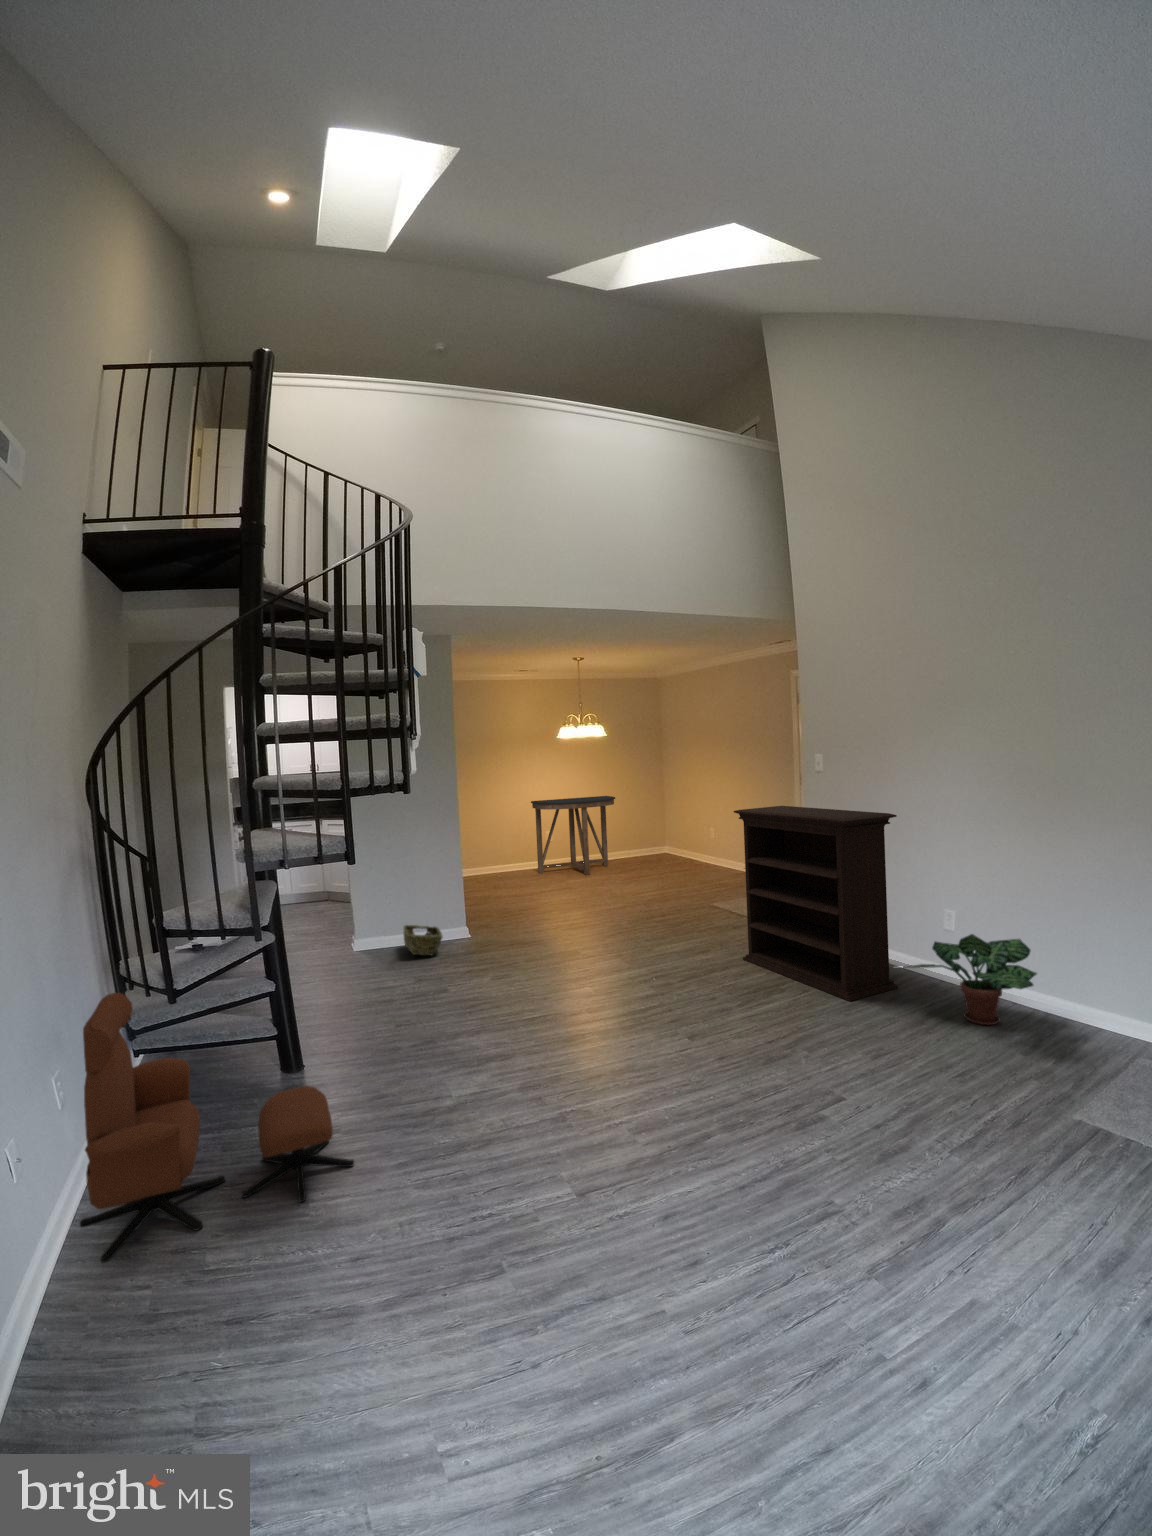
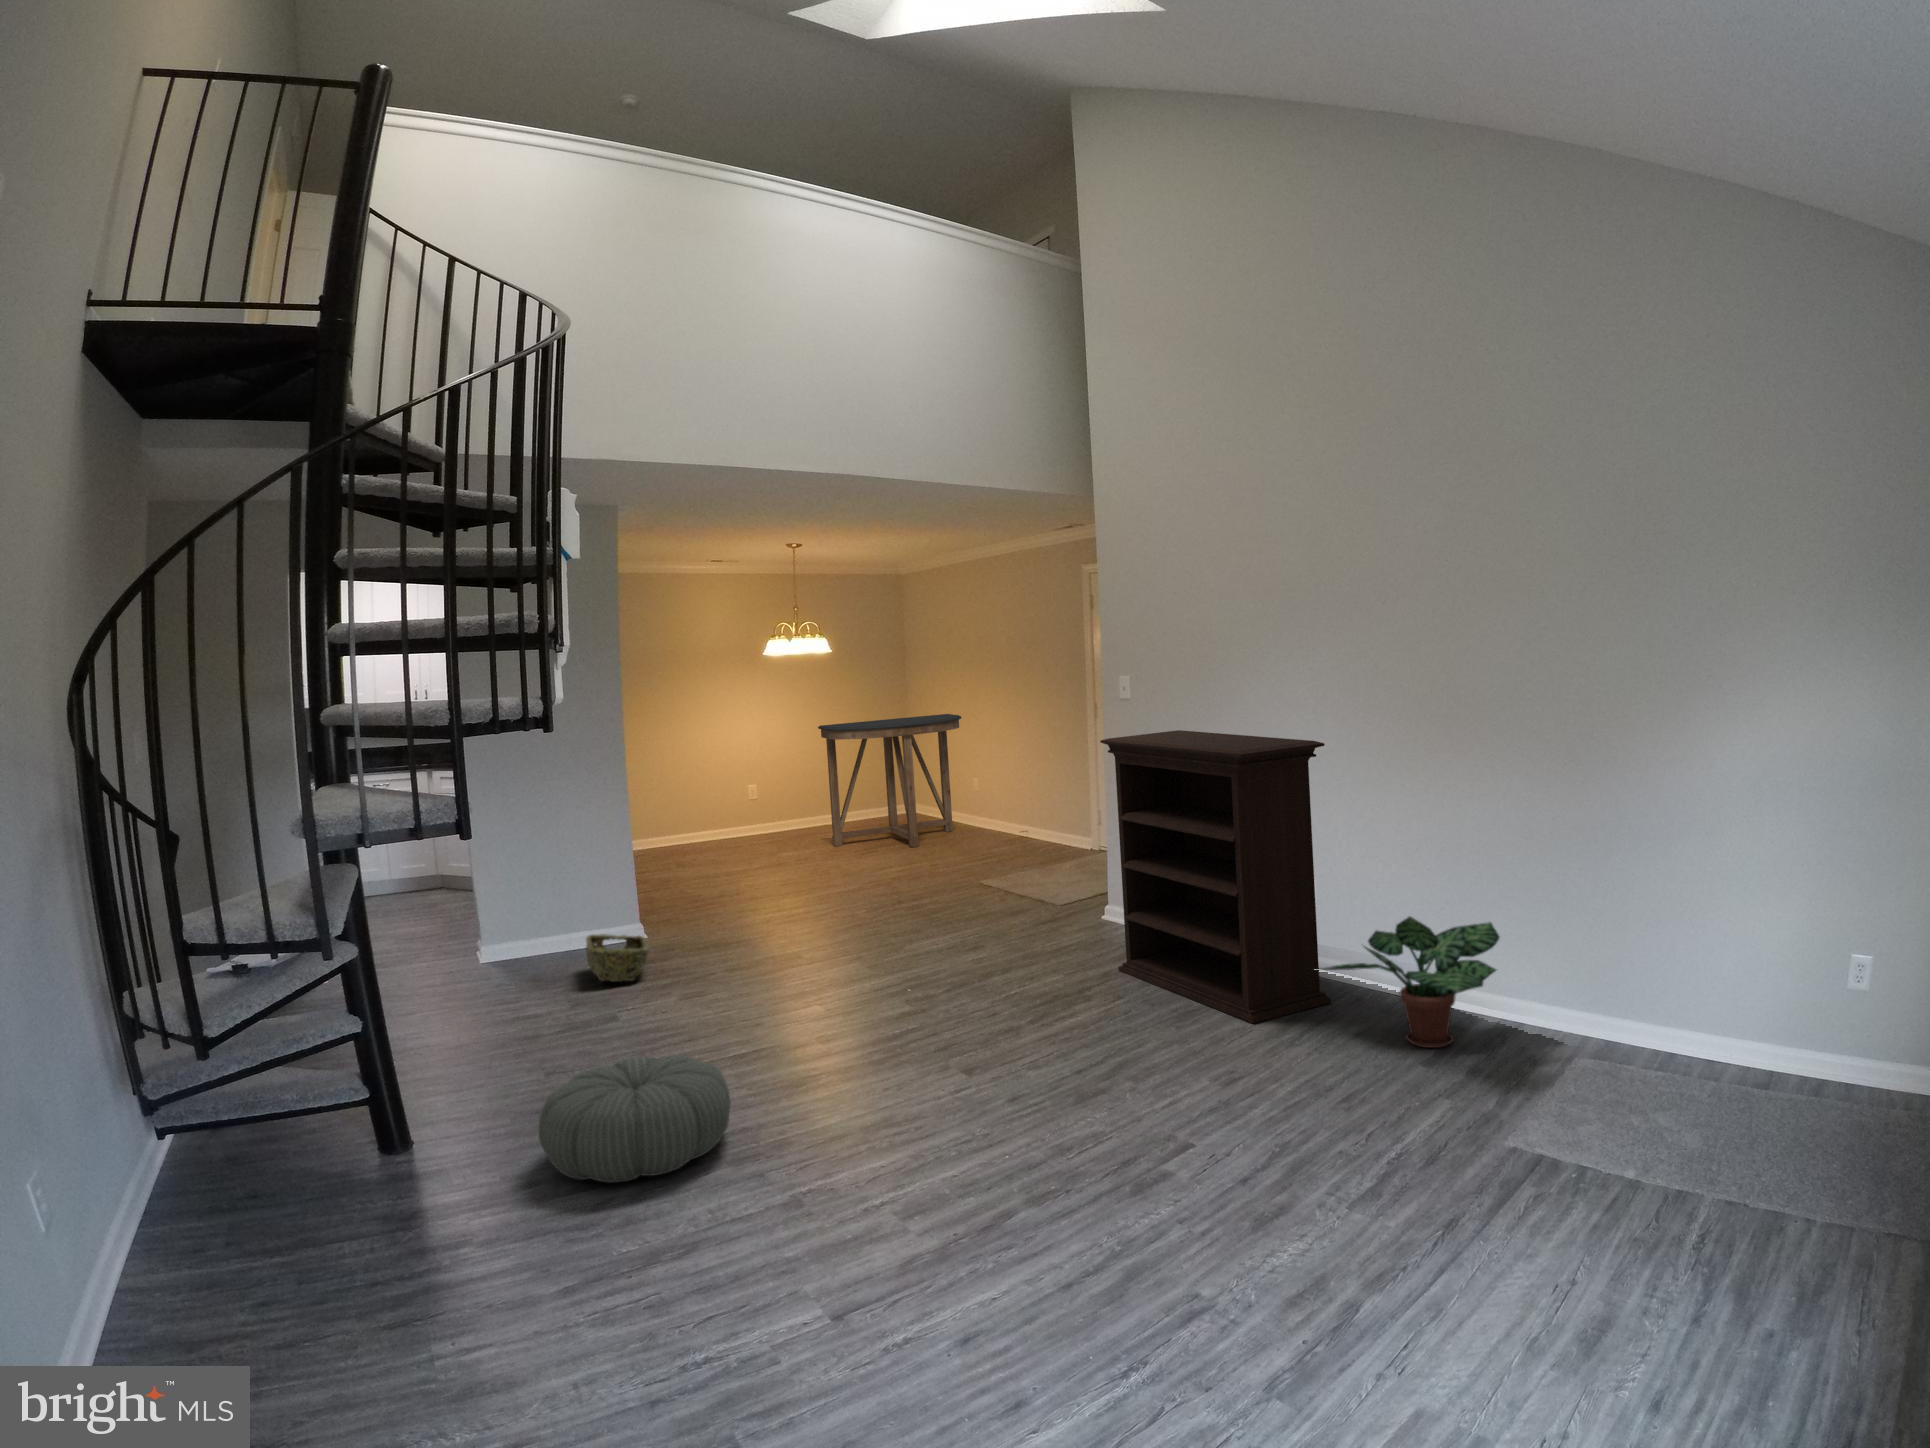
lounge chair: present [80,993,354,1262] -> none [74,1029,476,1390]
pouf: none [390,1013,517,1104] -> present [539,1055,731,1183]

